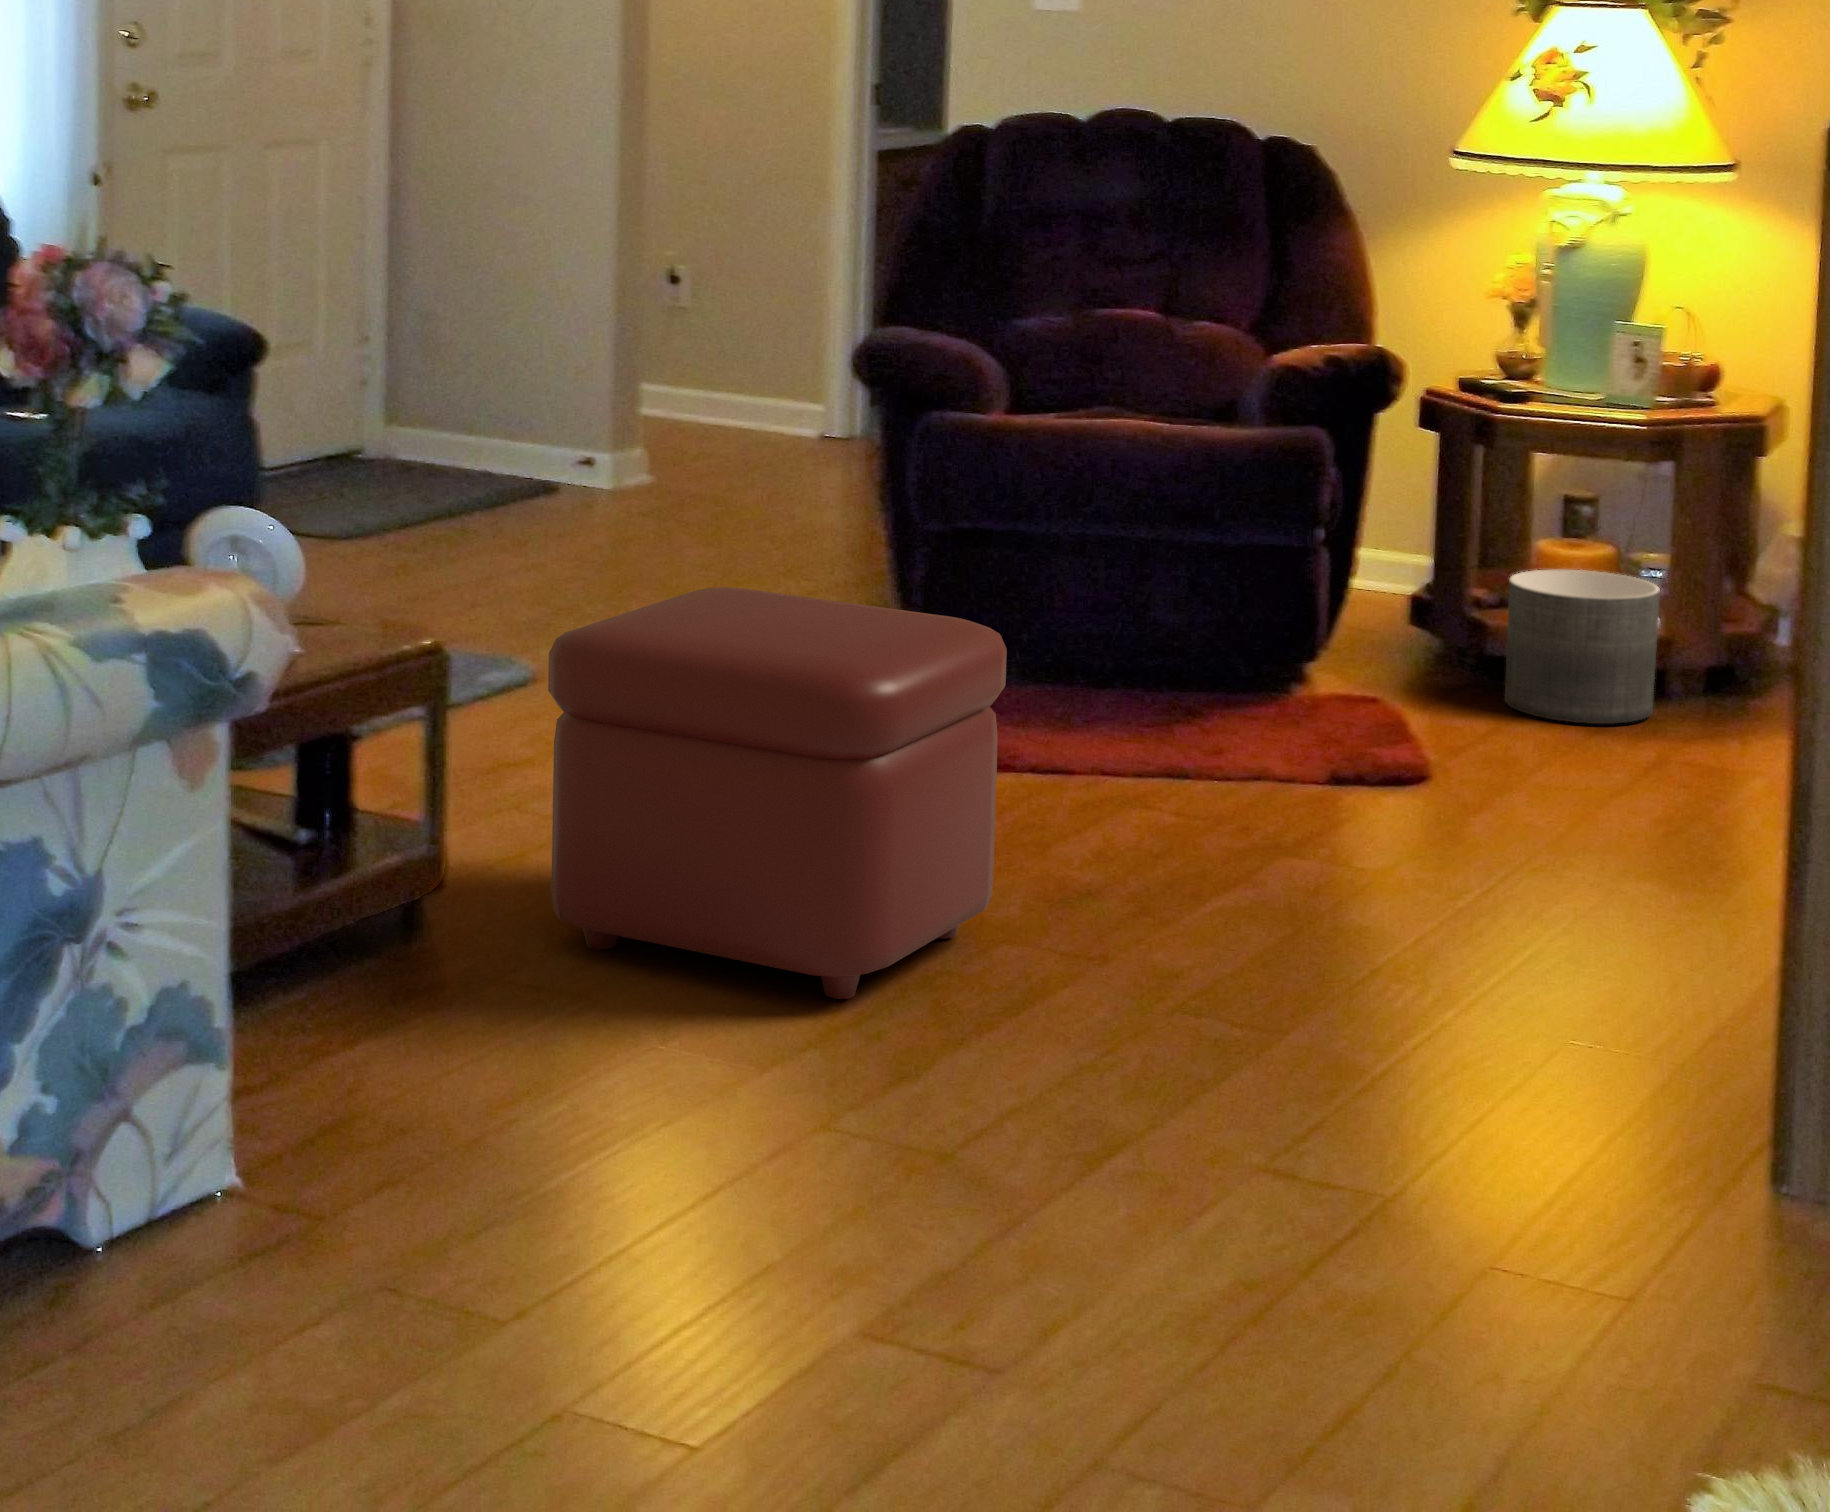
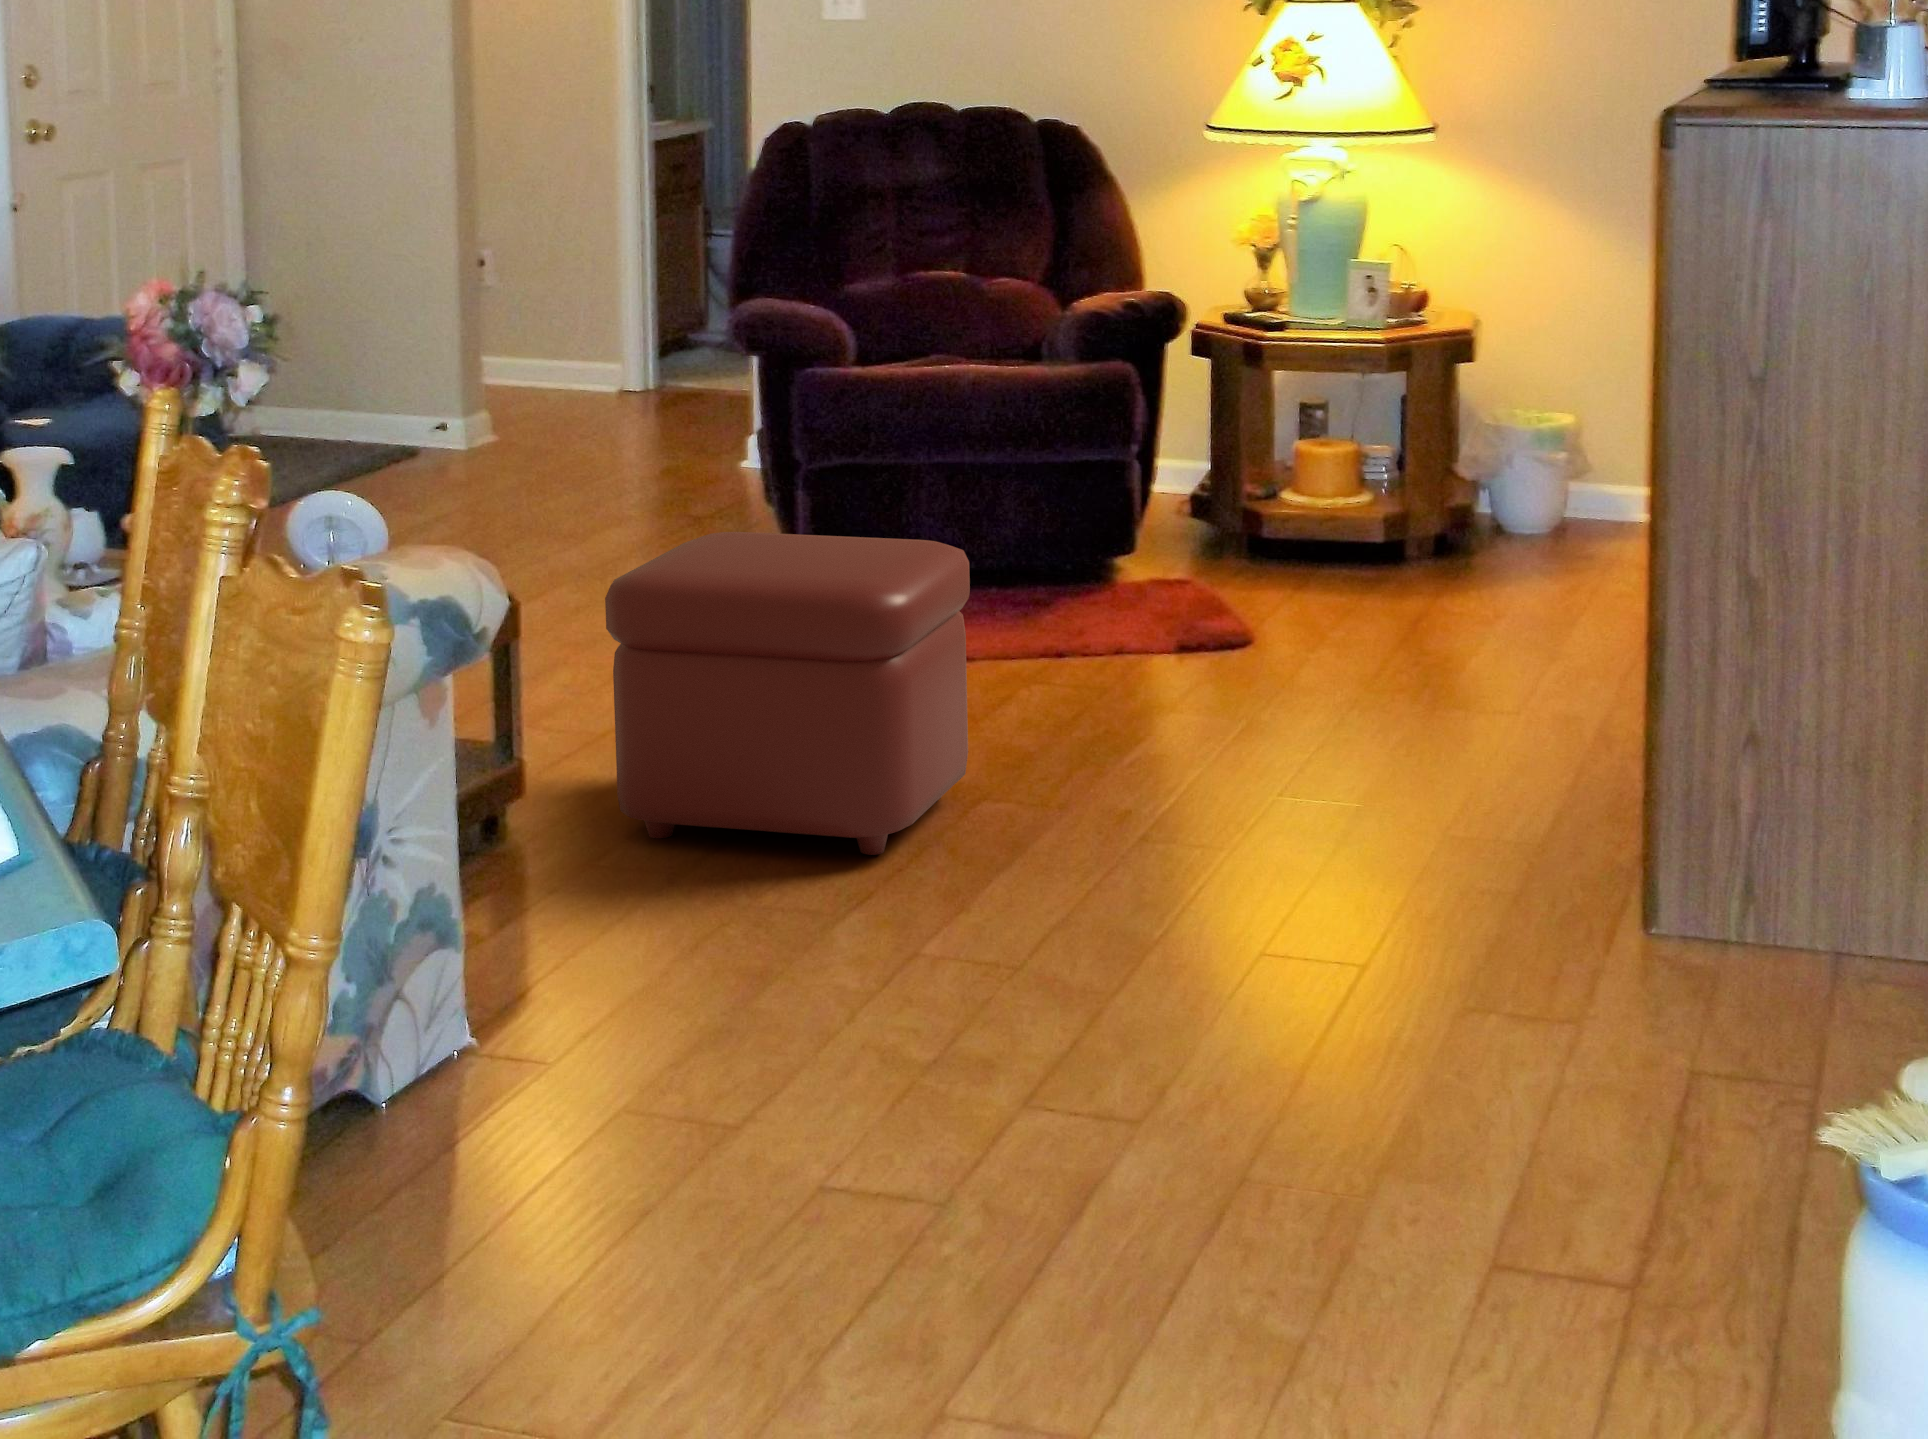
planter: present [1504,570,1660,724] -> none [1284,464,1403,586]

